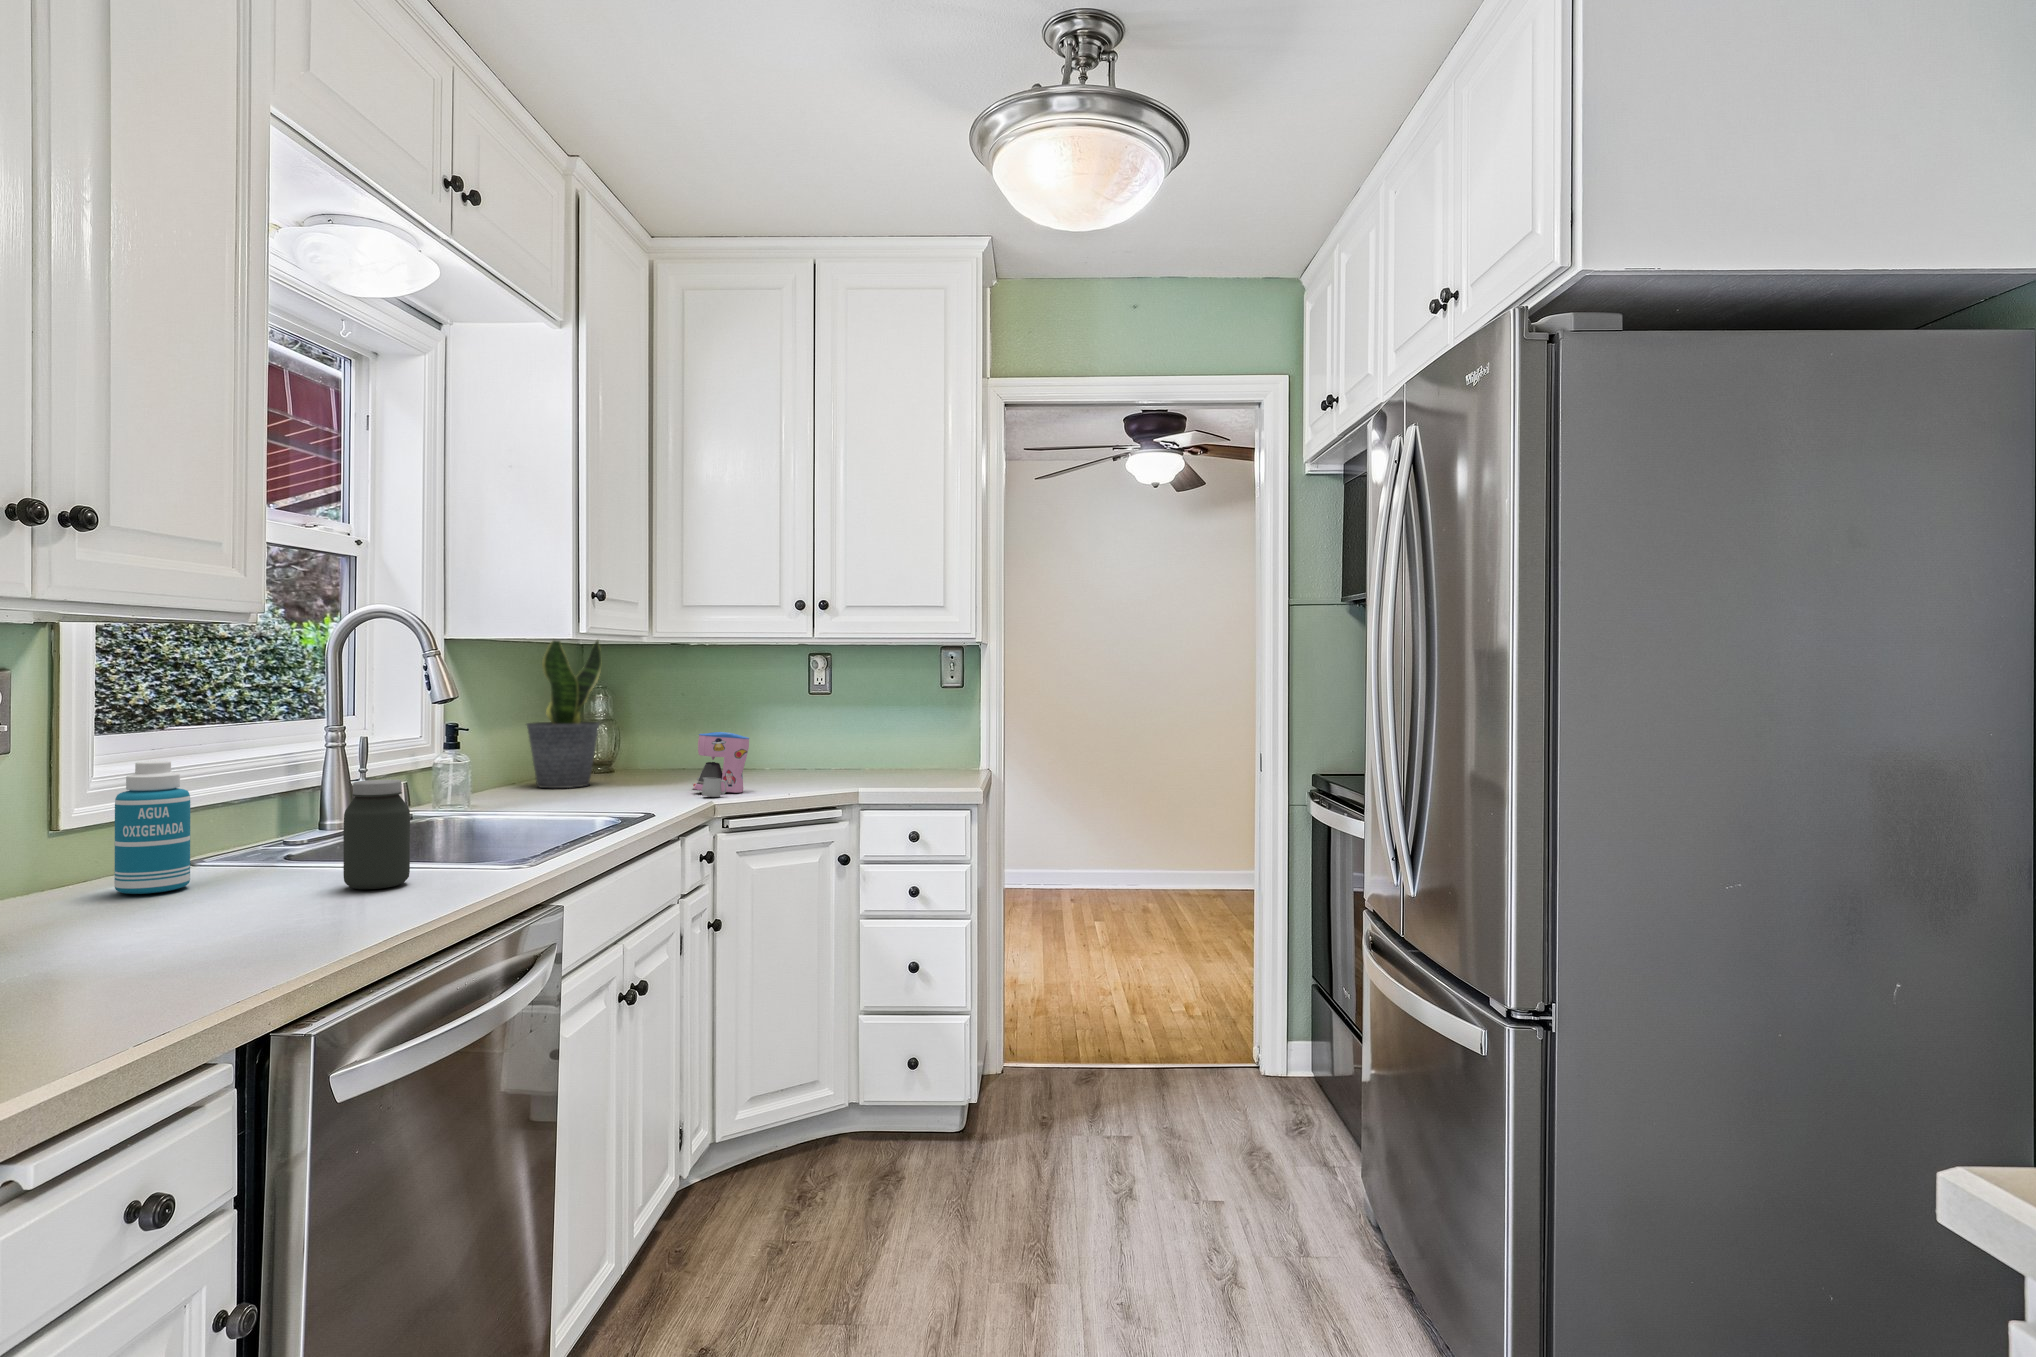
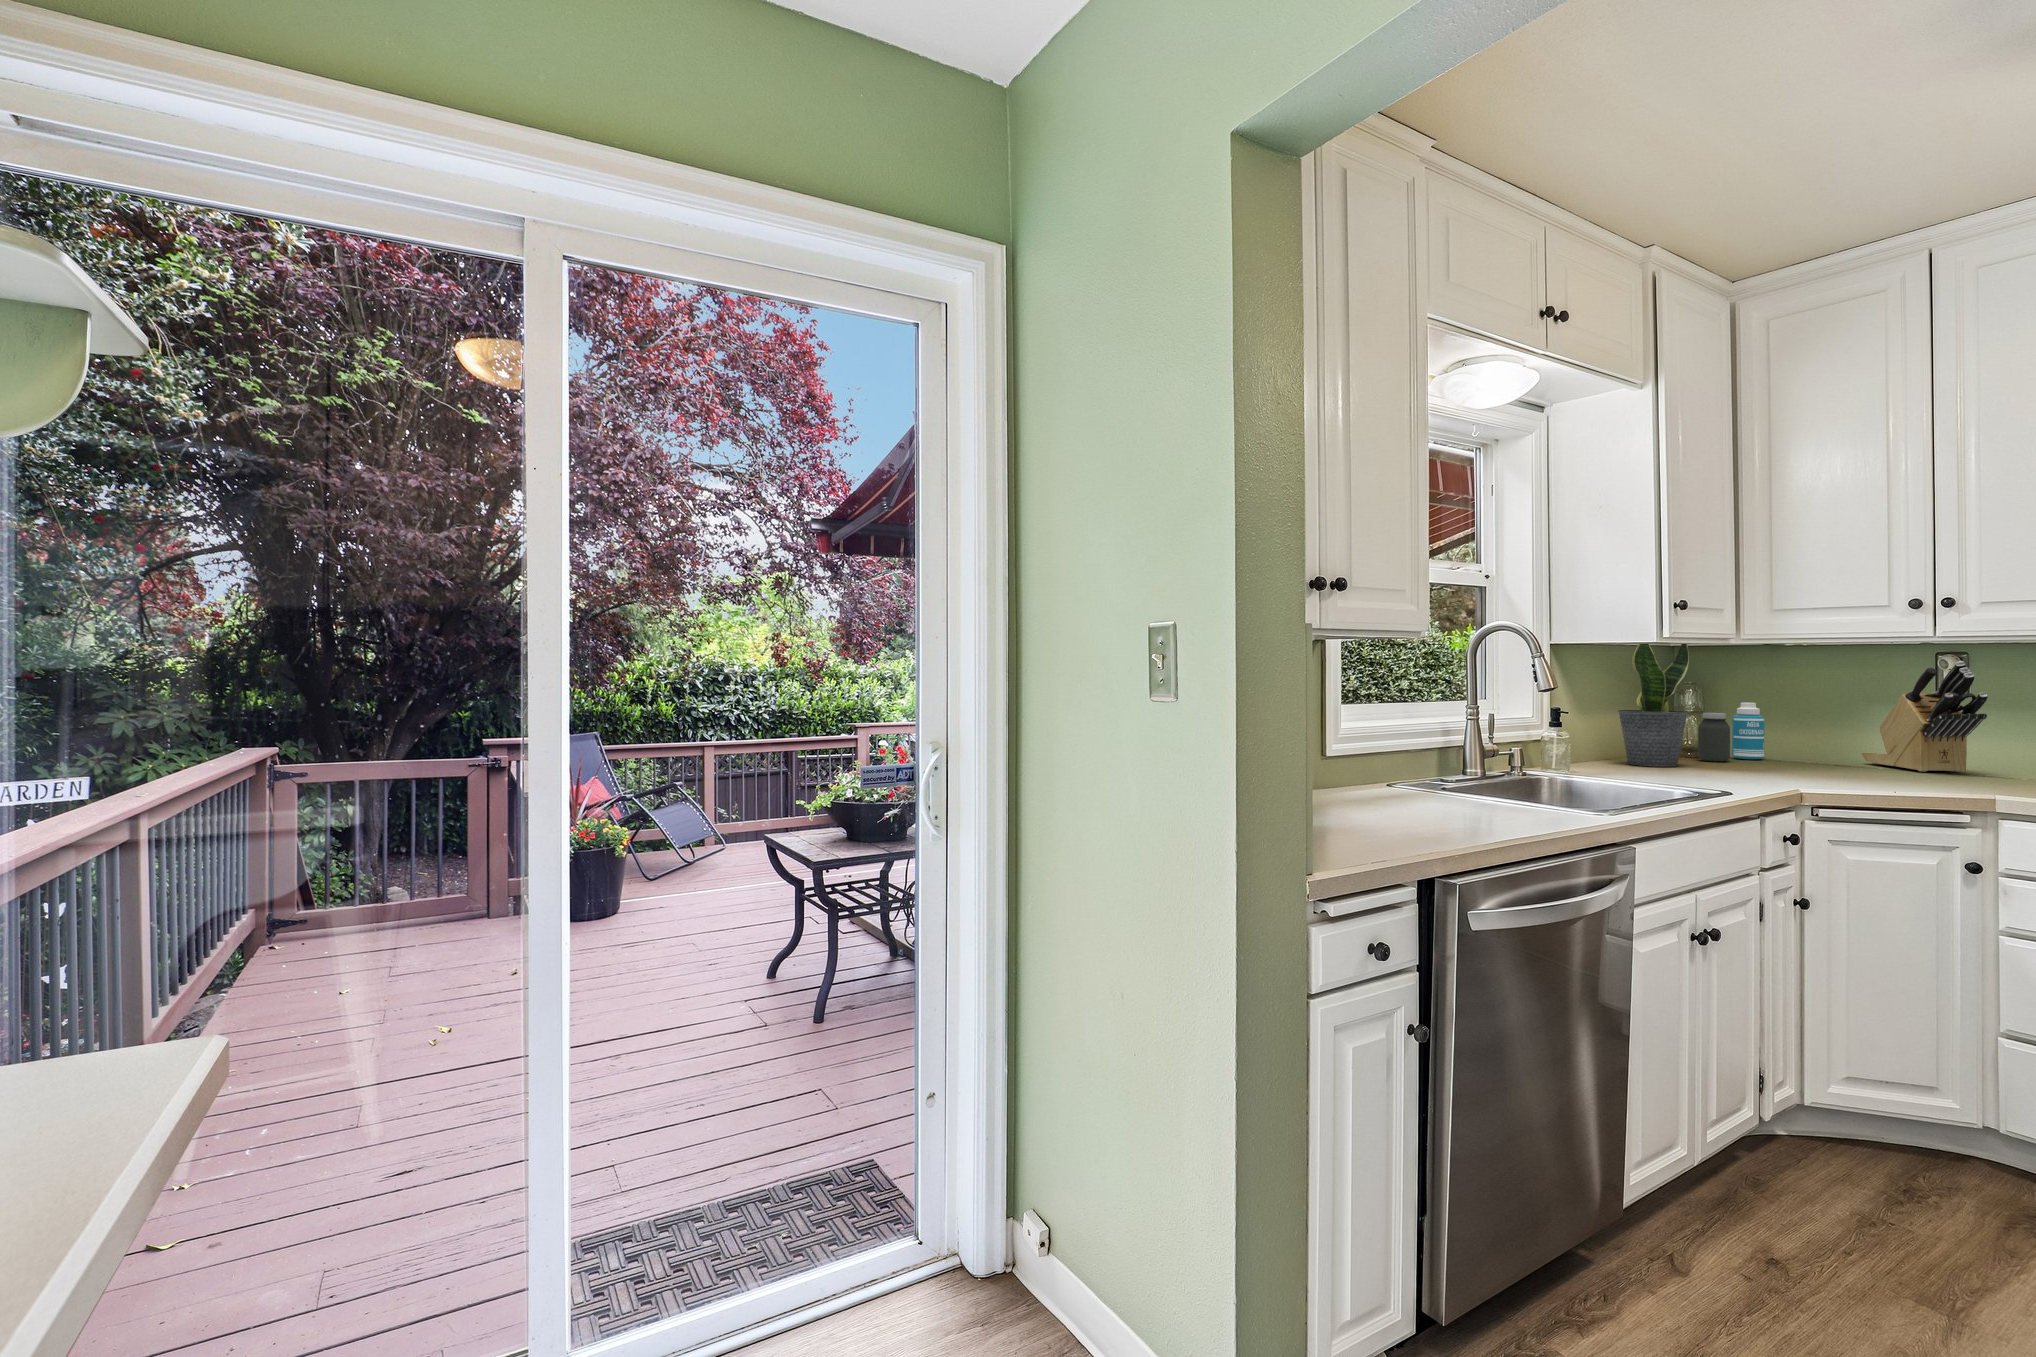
knife block: none [747,667,839,772] -> present [1862,661,1988,772]
coffee maker: present [693,732,749,797] -> none [1782,724,1850,785]
bottle: present [115,761,190,894] -> present [1732,703,1764,759]
jar: present [343,780,410,889] -> present [1698,713,1730,762]

